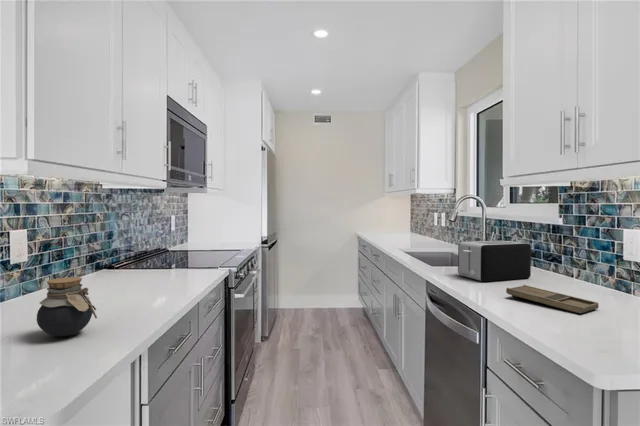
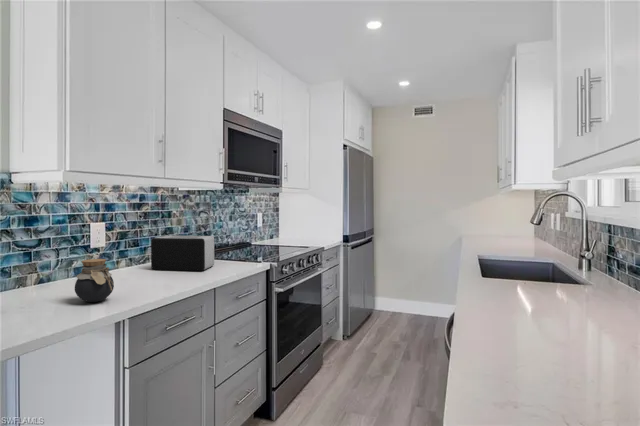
toaster: present [458,240,531,281] -> present [151,236,214,271]
tray: present [506,285,599,313] -> none [511,300,608,337]

